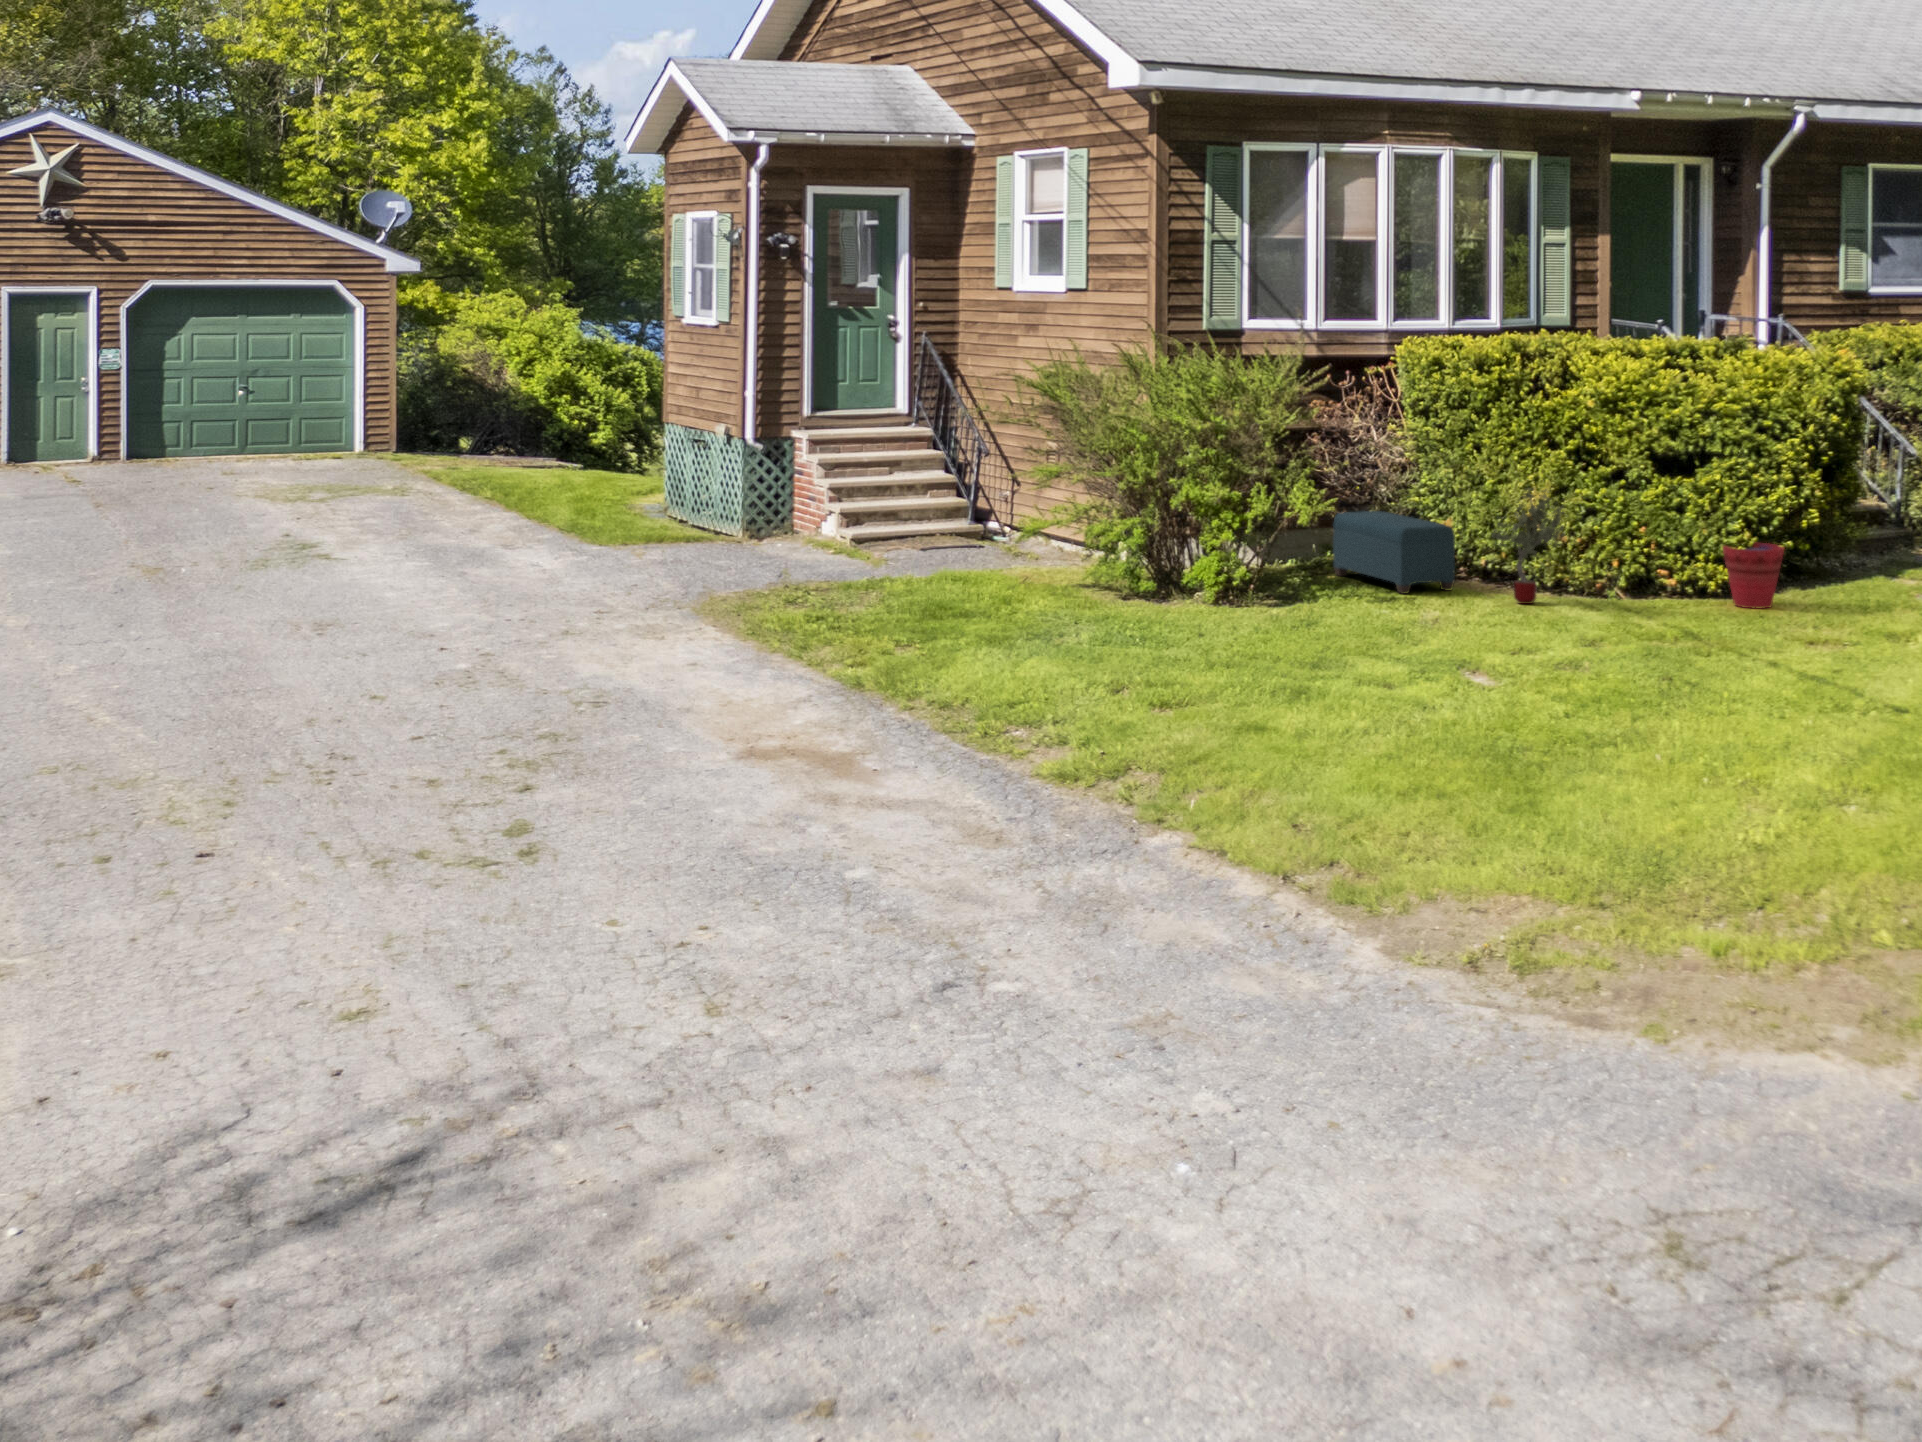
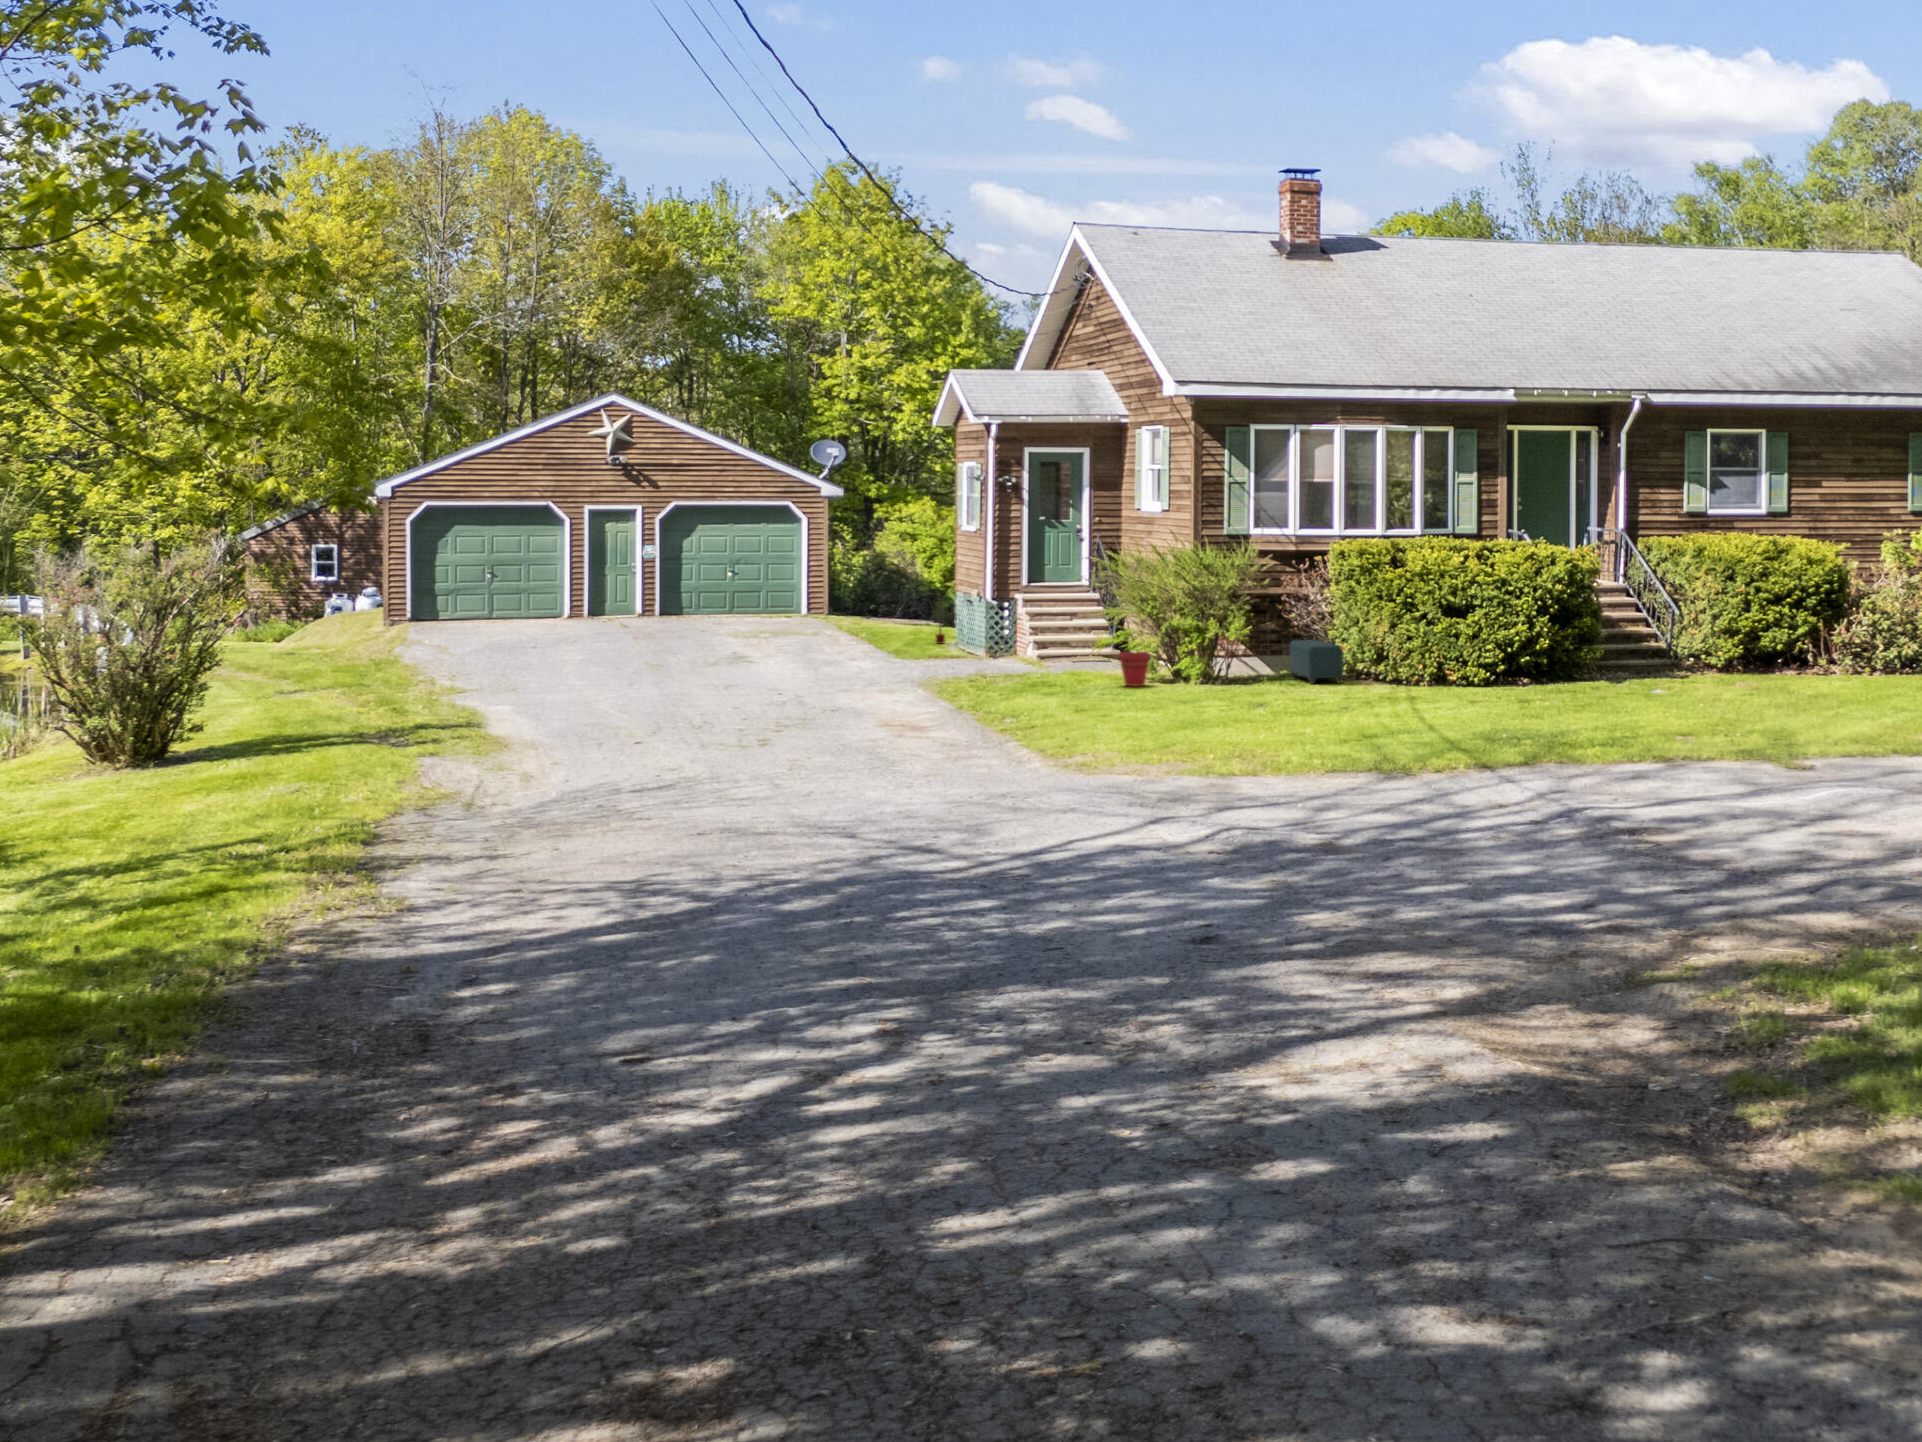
potted tree: present [1491,488,1567,604] -> present [931,598,955,644]
bucket: present [1722,543,1784,609] -> present [1119,652,1150,686]

